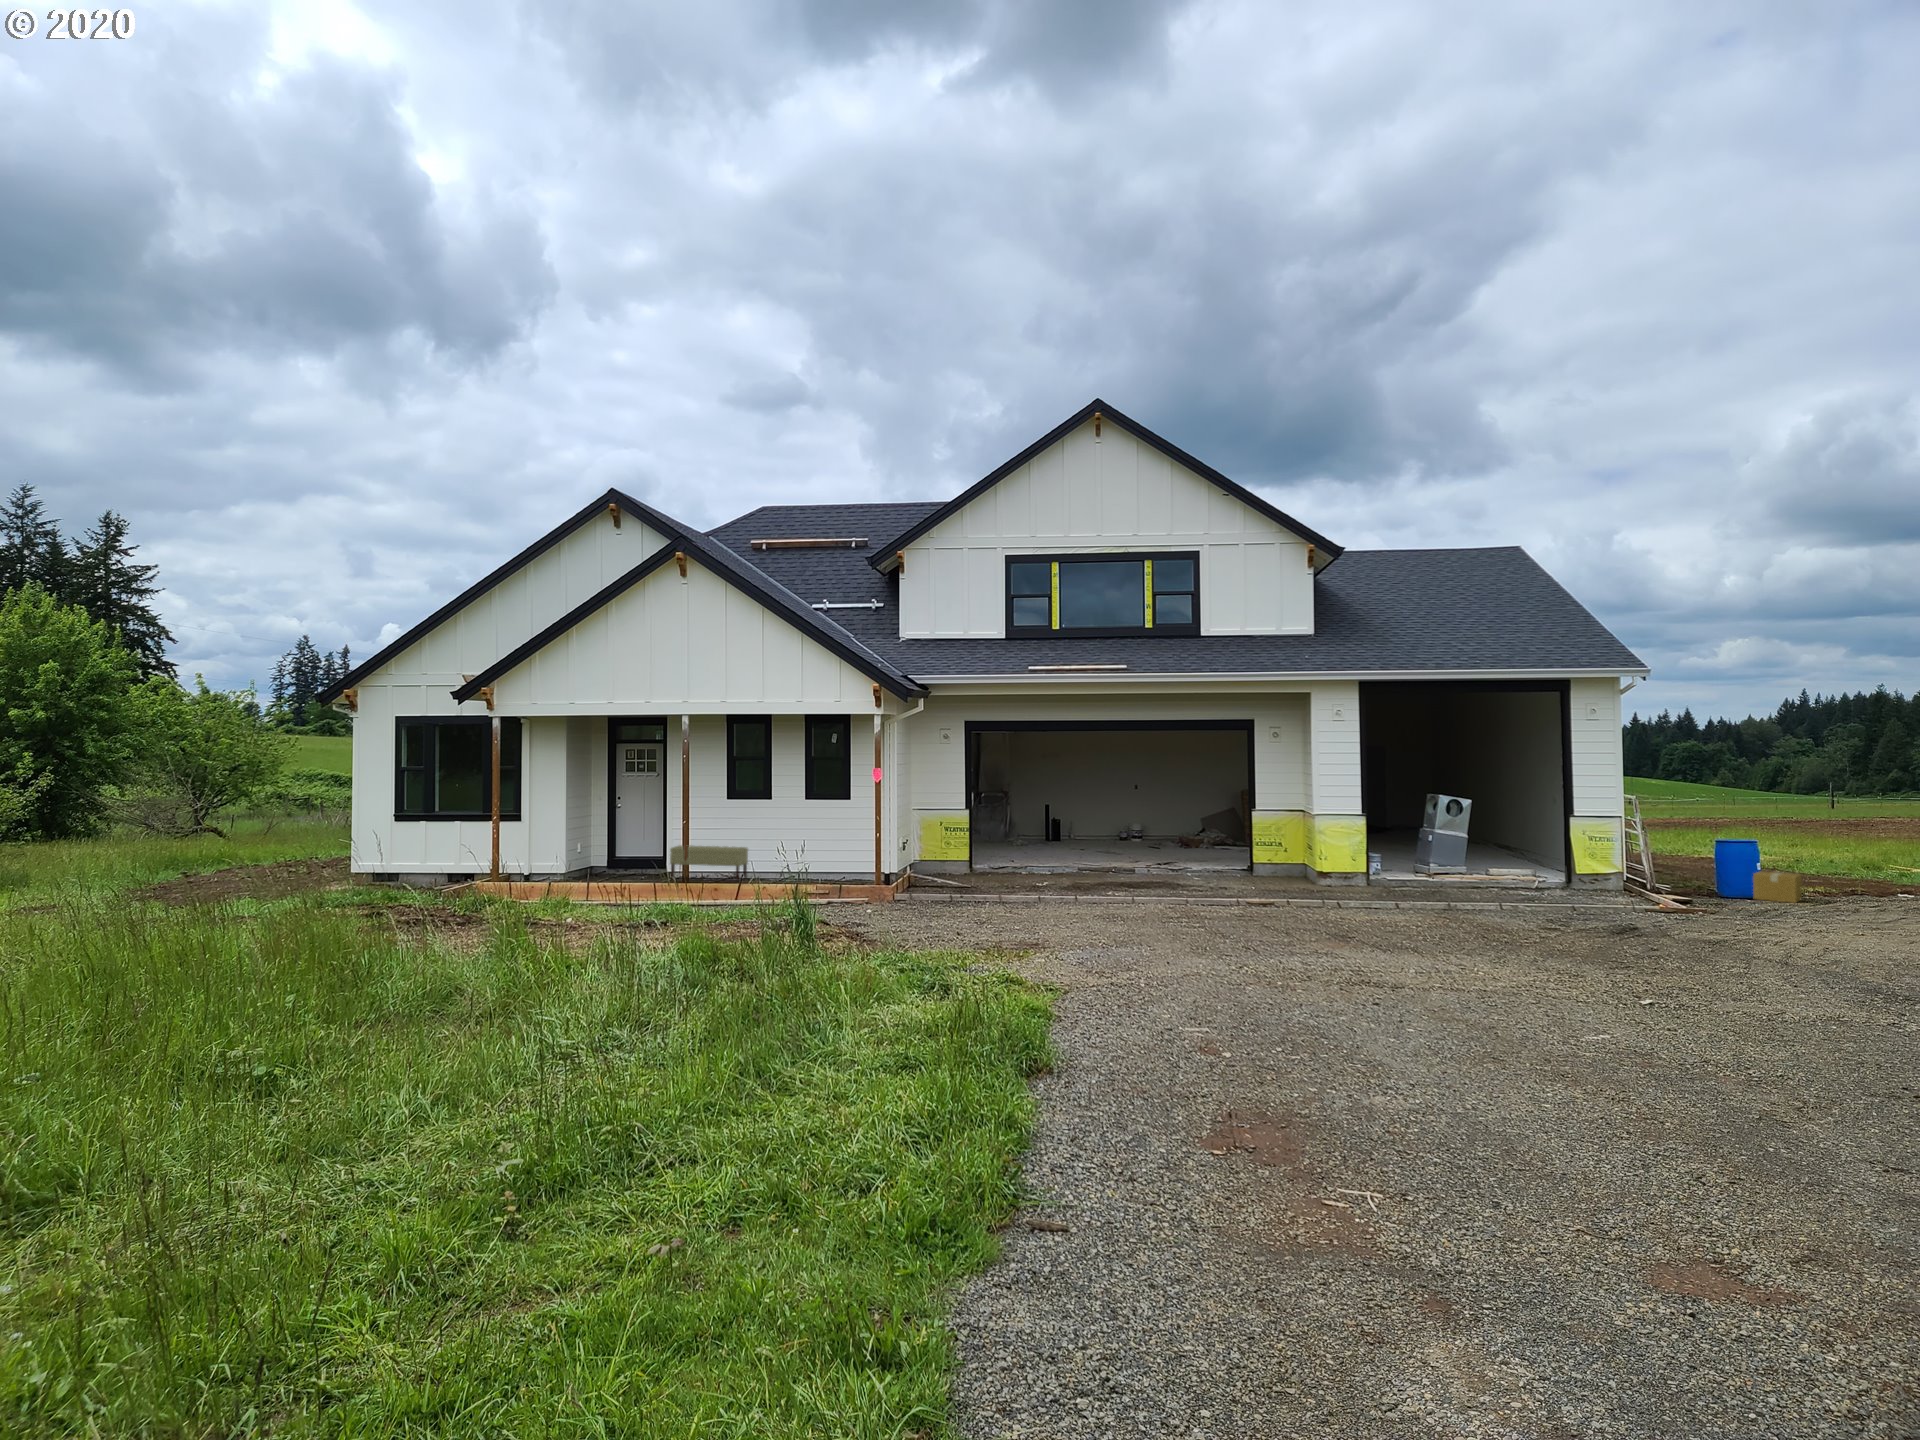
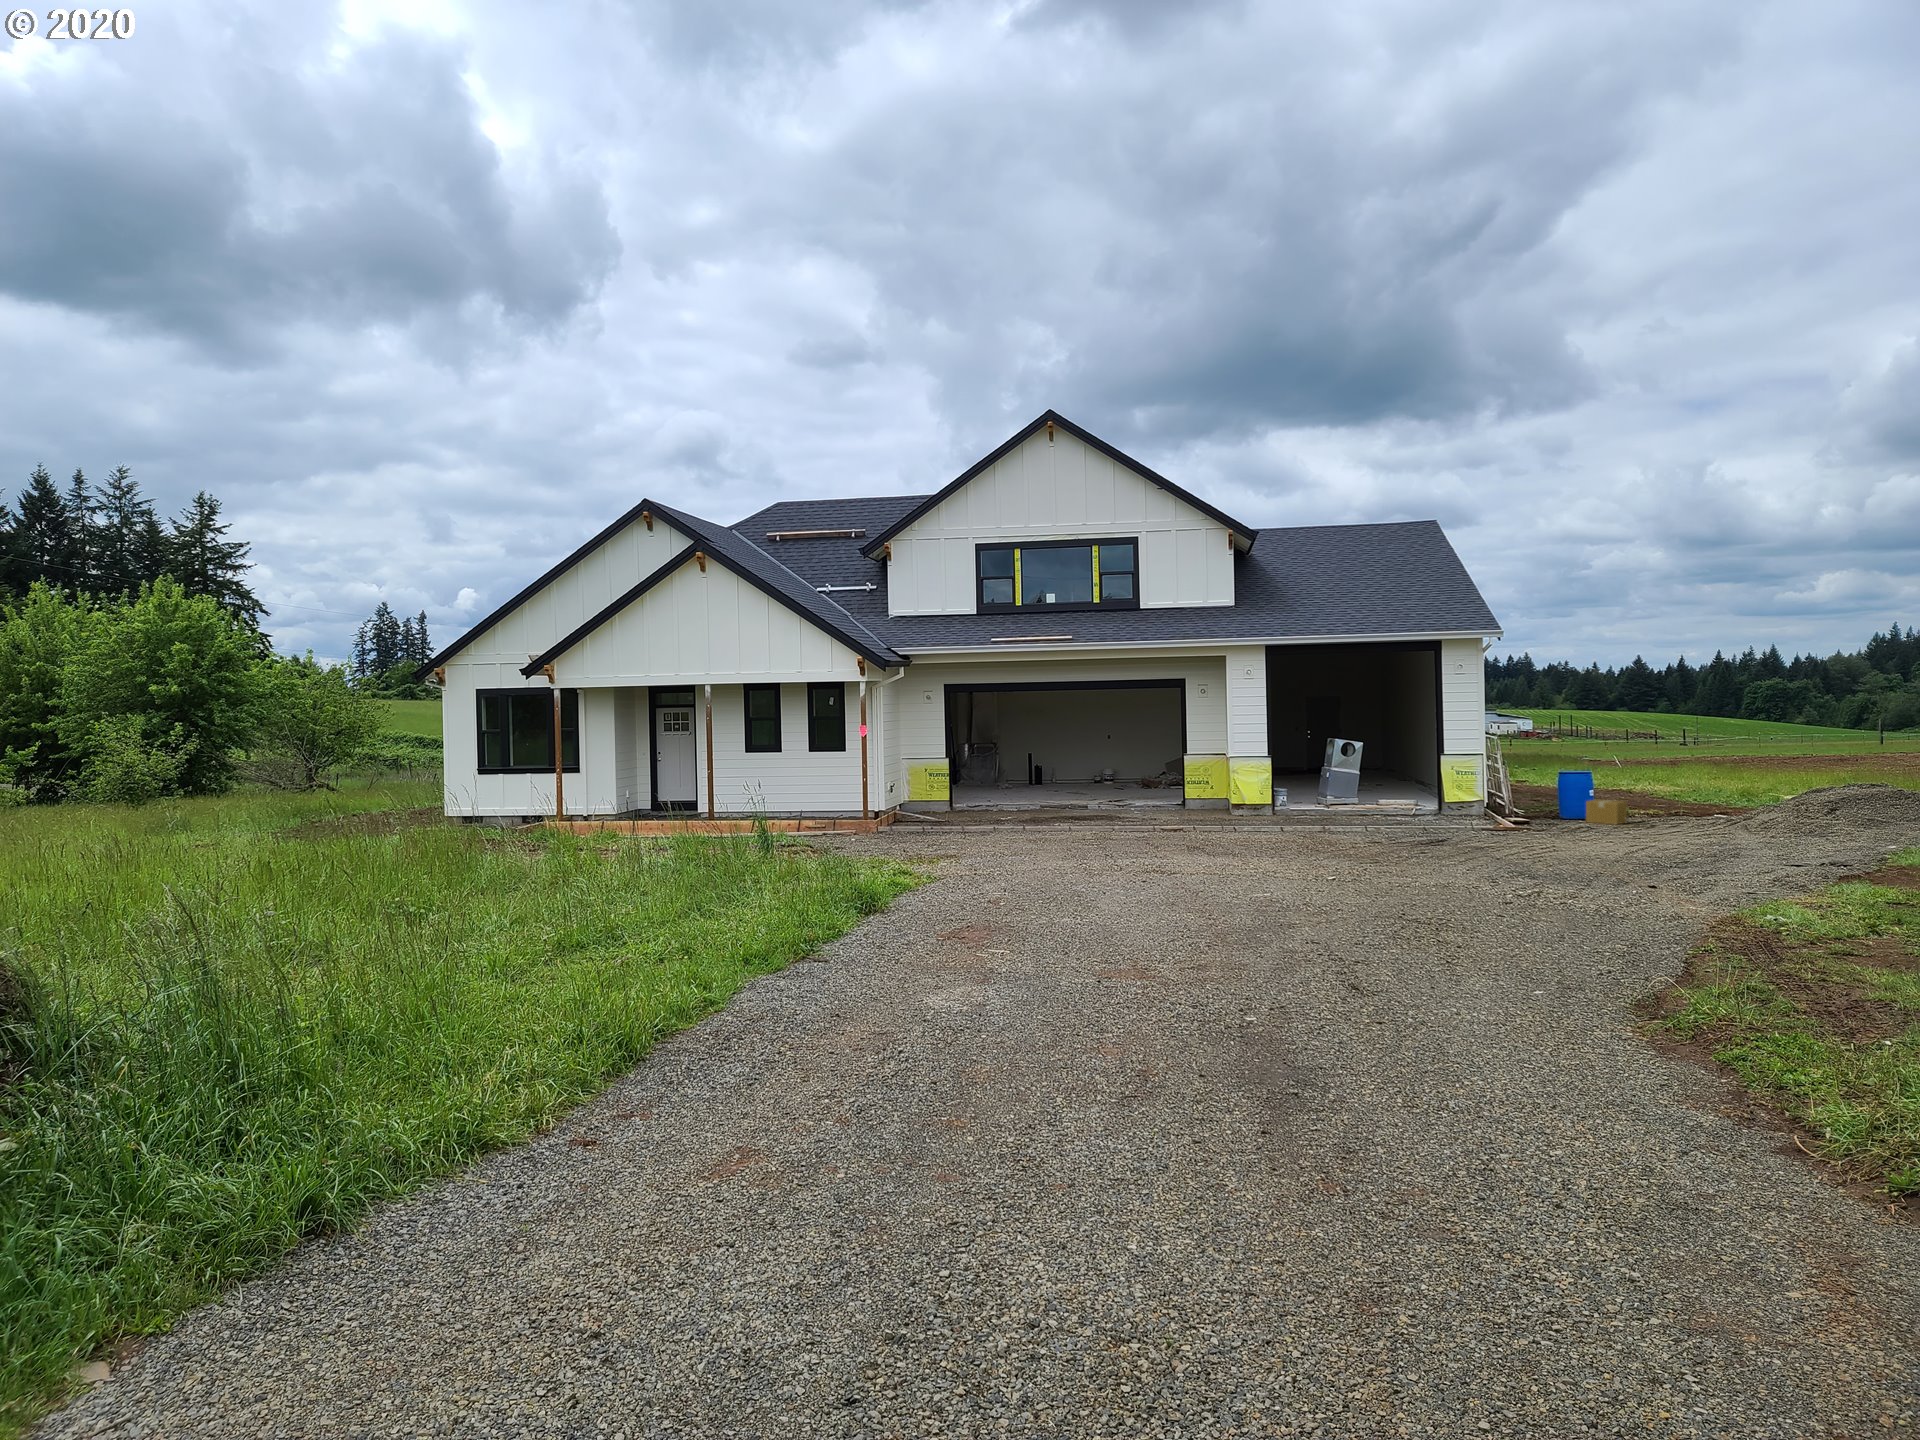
bench: present [670,845,748,881] -> none [700,790,763,819]

